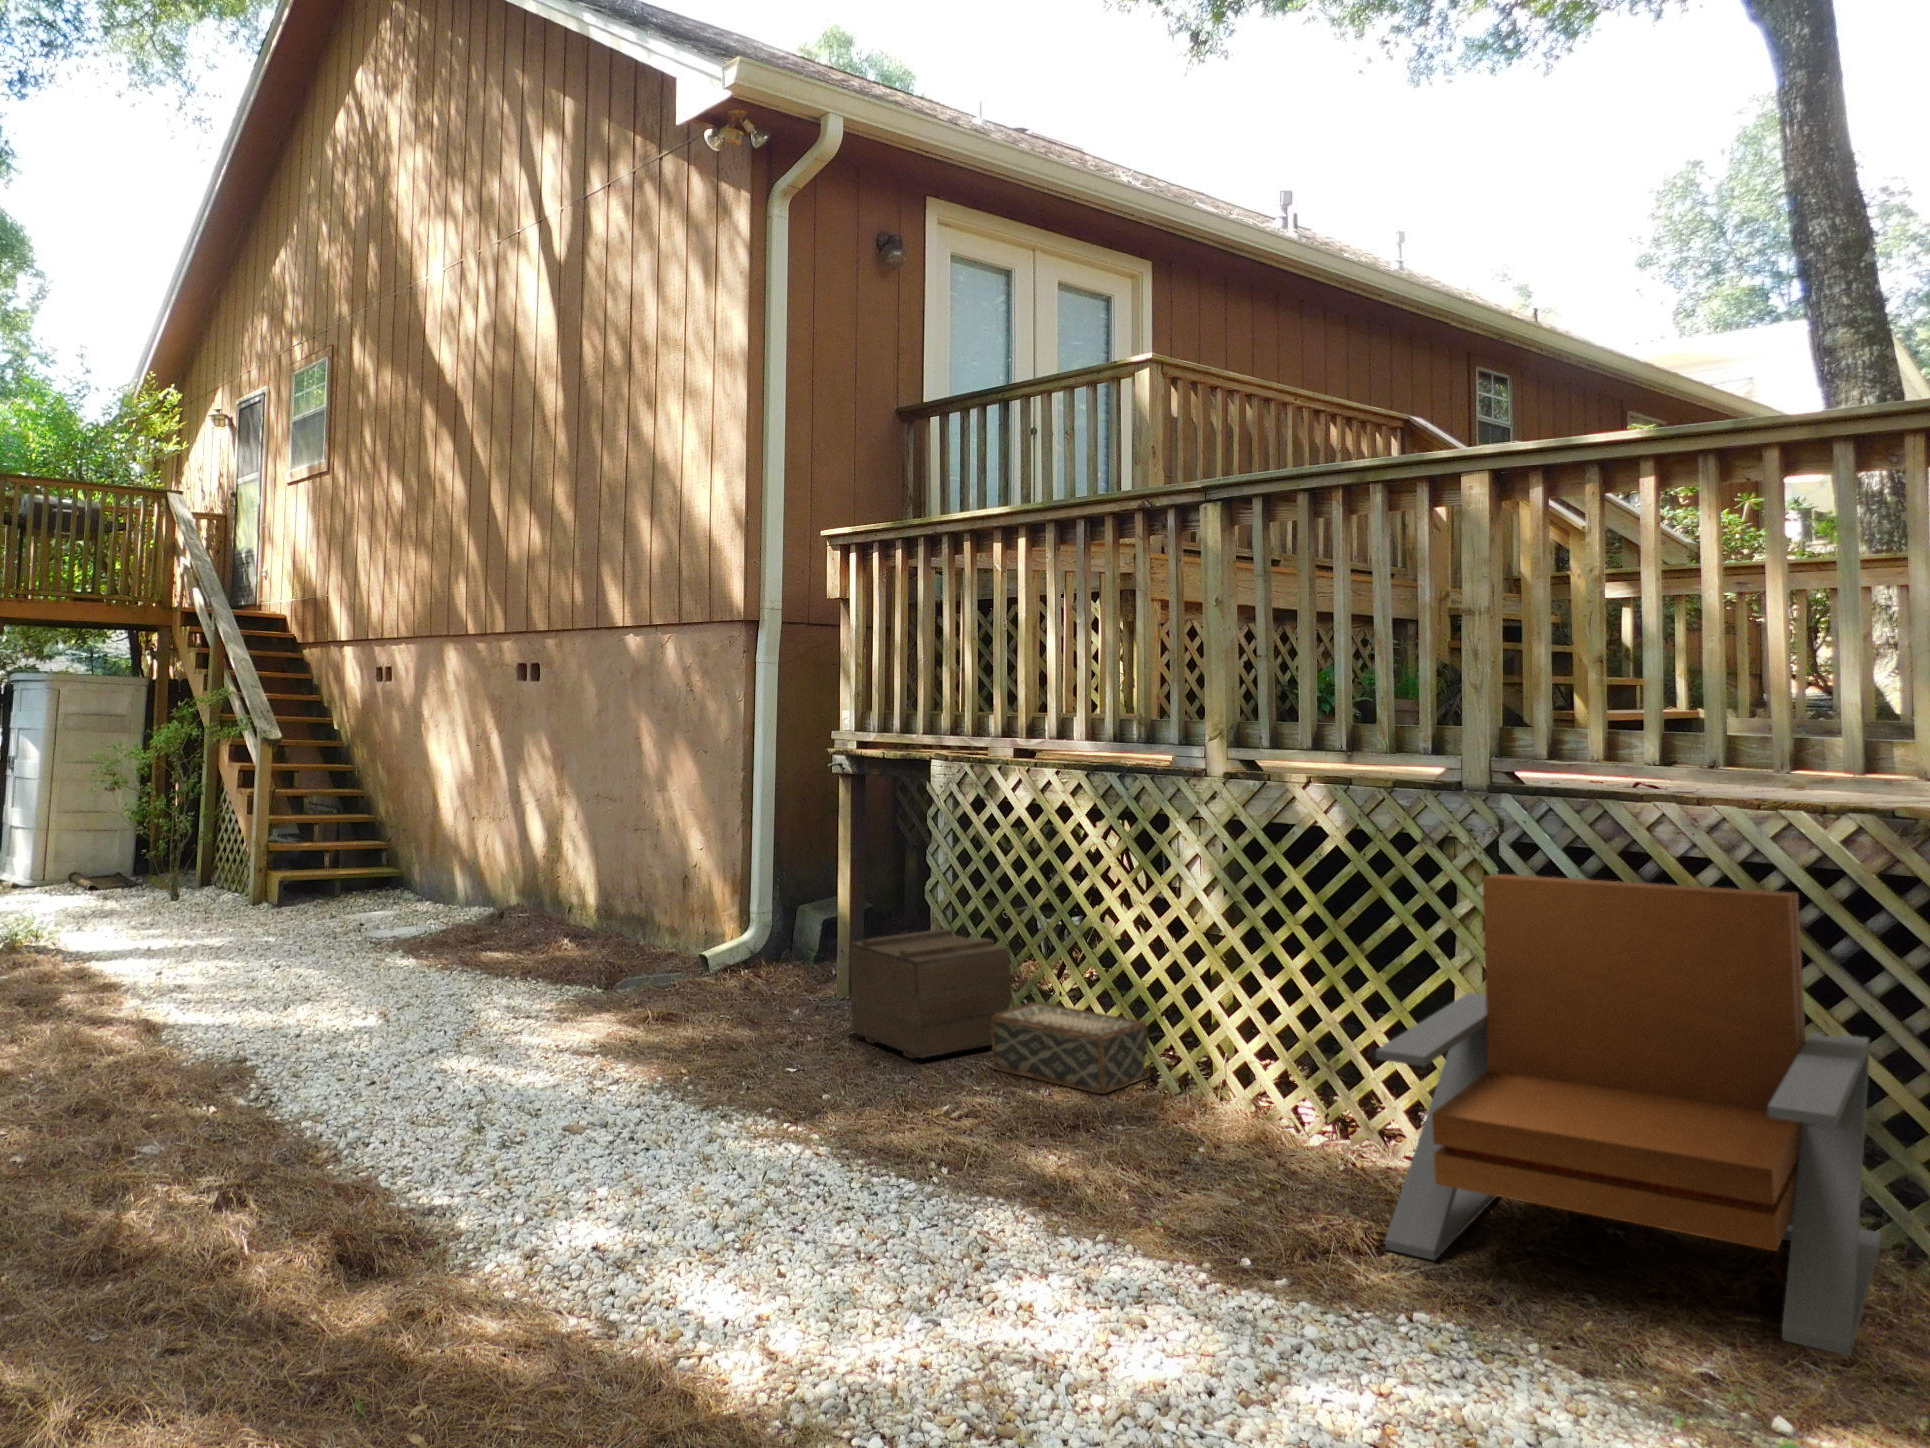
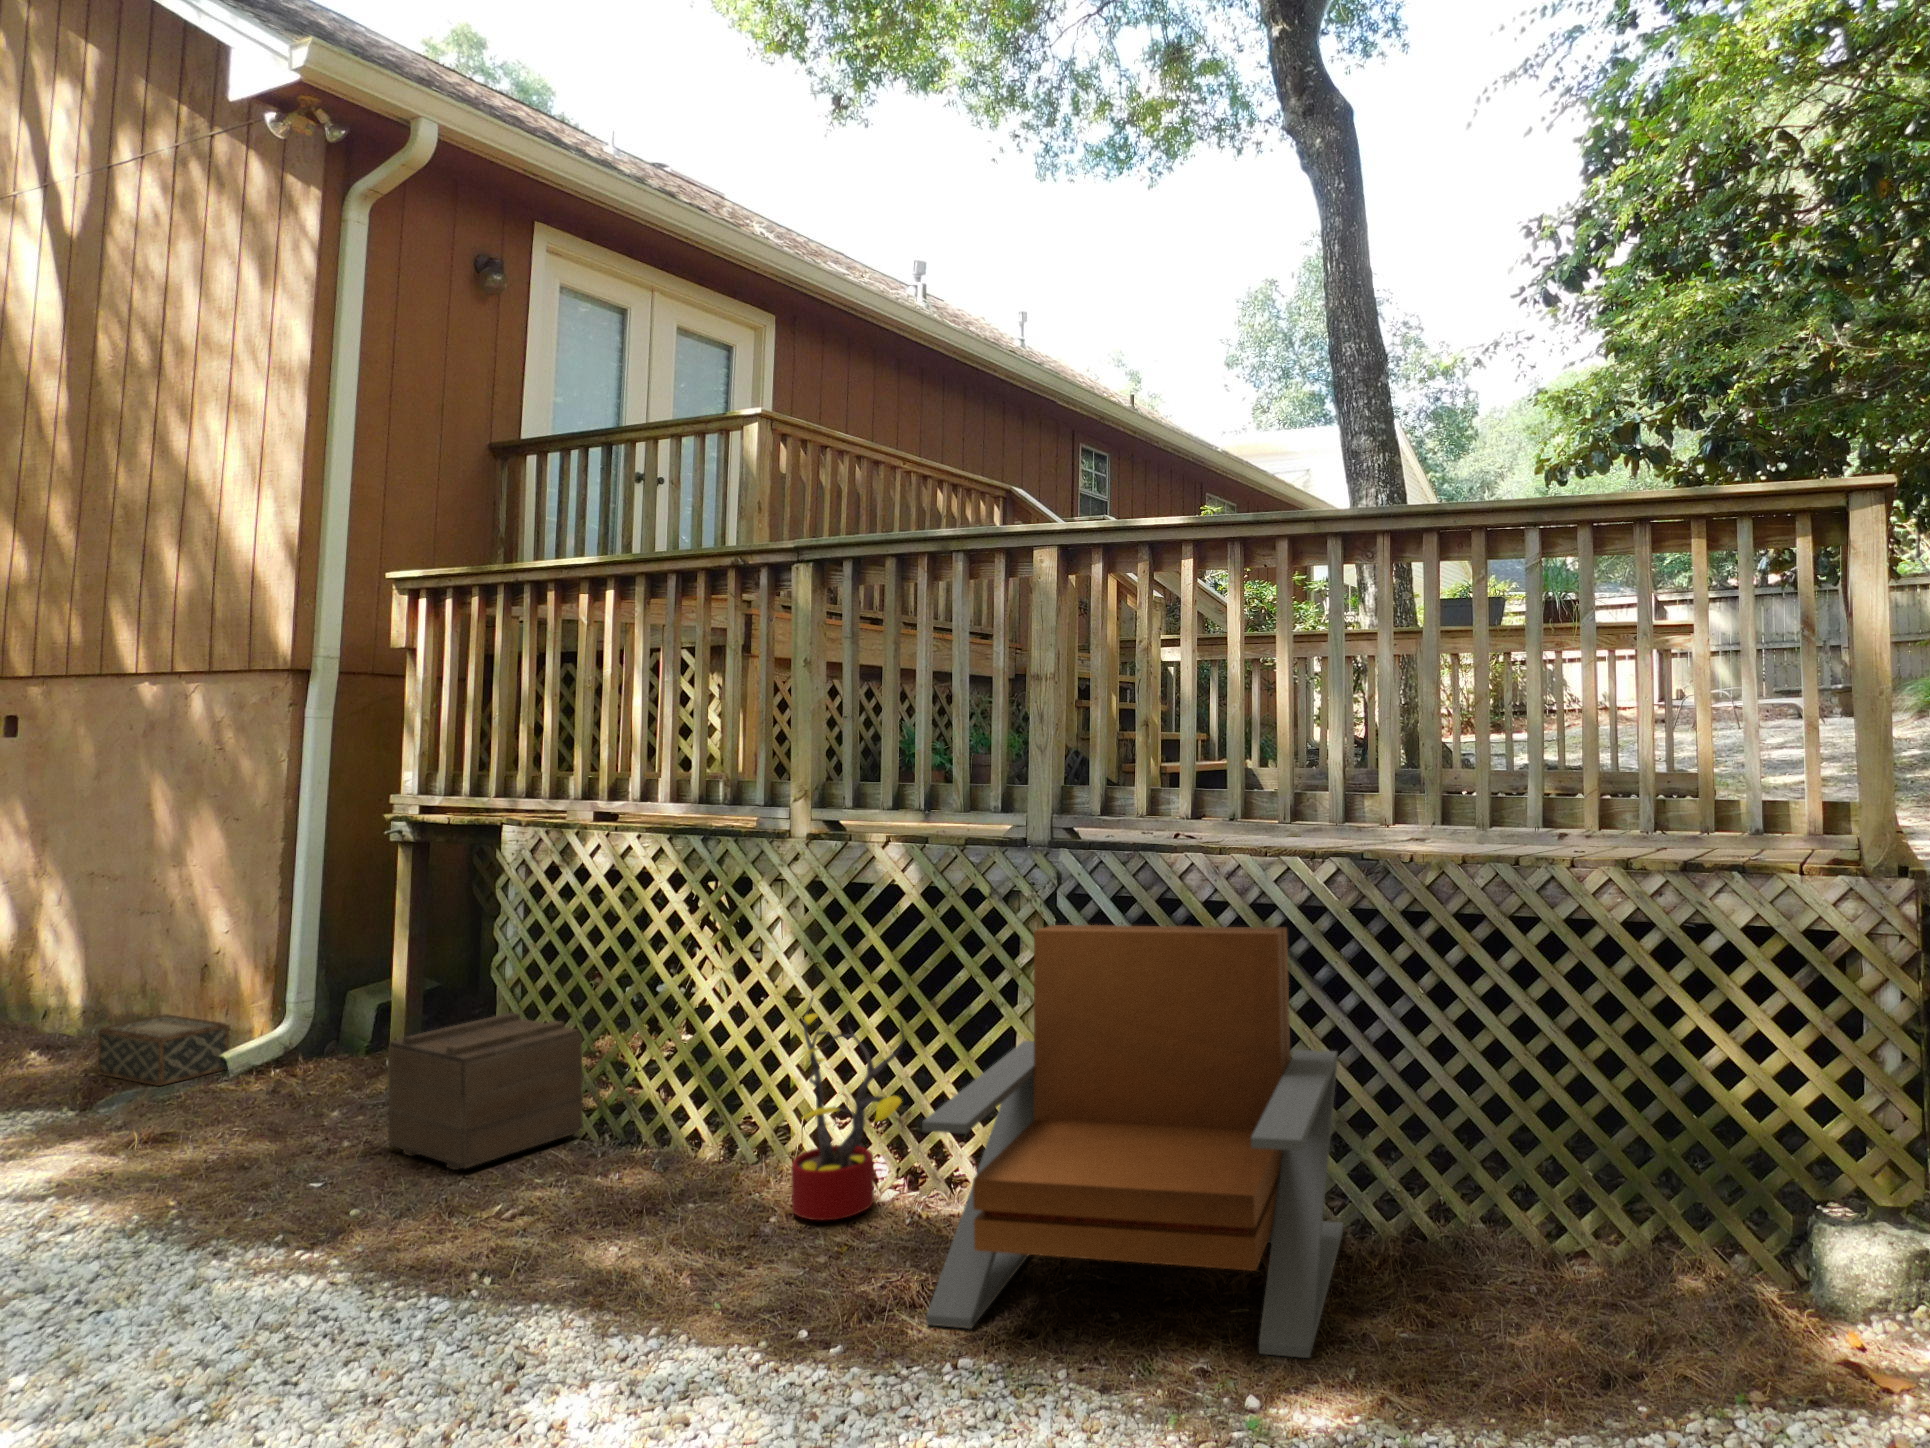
decorative plant: none [1227,930,1340,1145] -> present [791,996,905,1220]
woven basket: present [991,1002,1150,1094] -> present [98,1014,229,1086]

